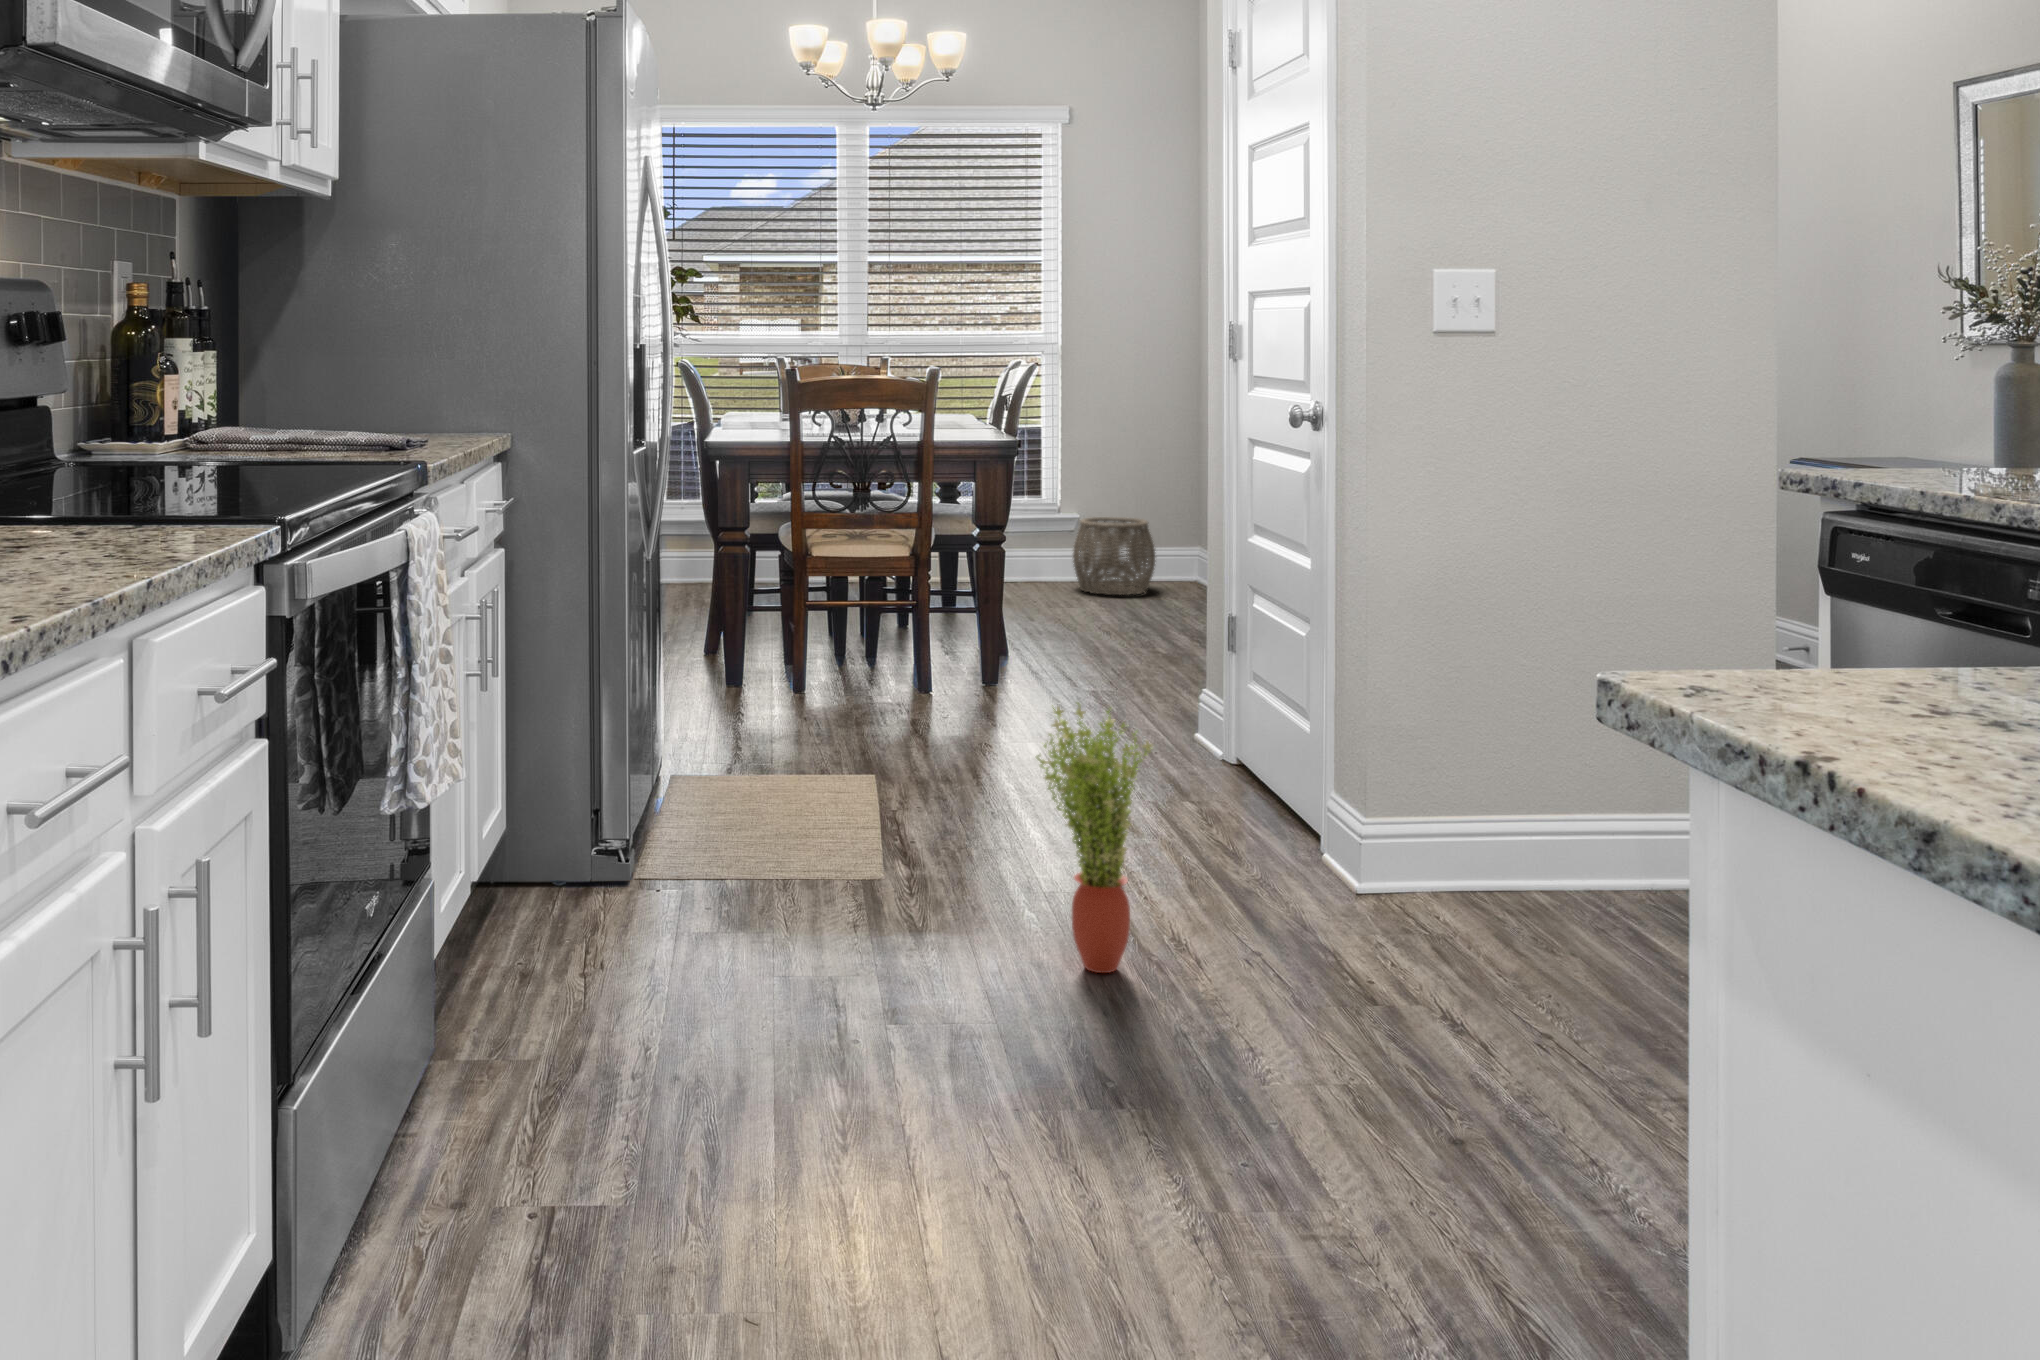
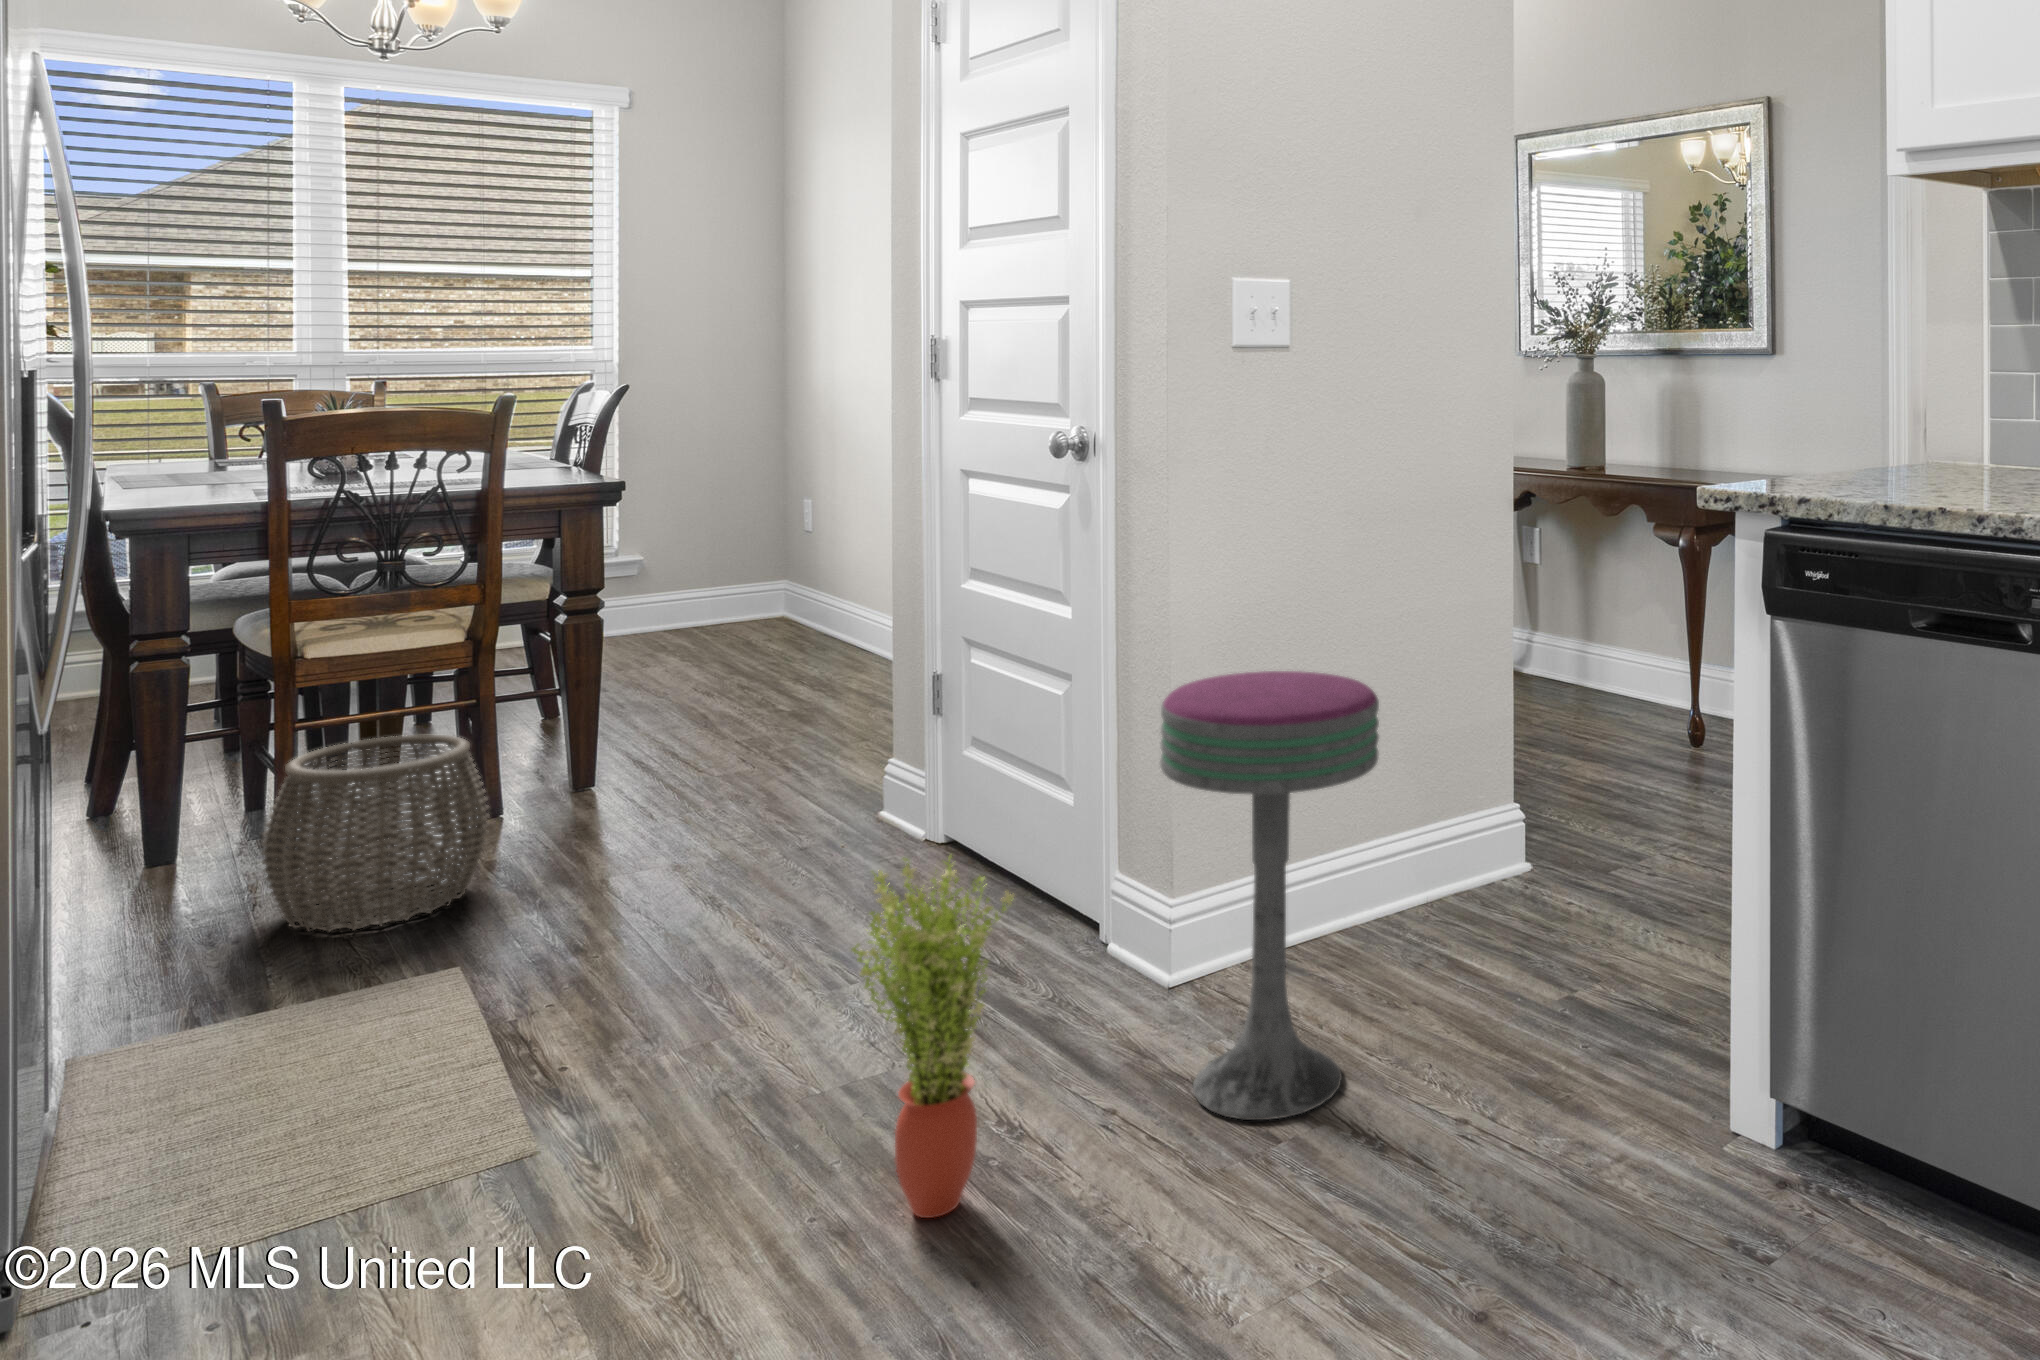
woven basket: present [1073,517,1155,595] -> present [262,735,489,932]
bar stool: none [1295,611,1498,996] -> present [1160,671,1379,1120]

